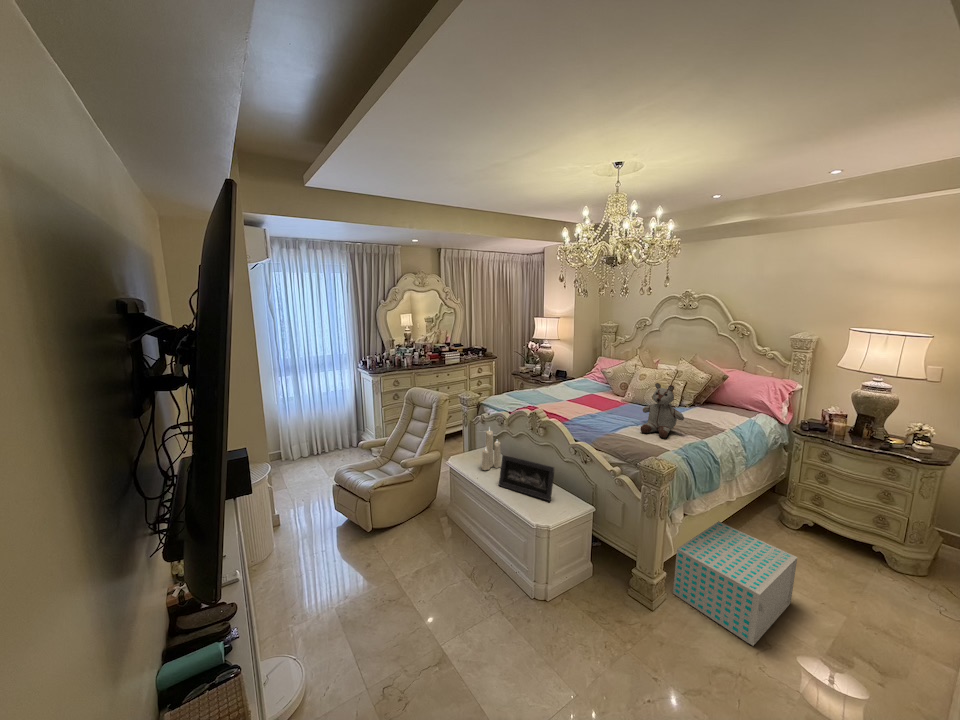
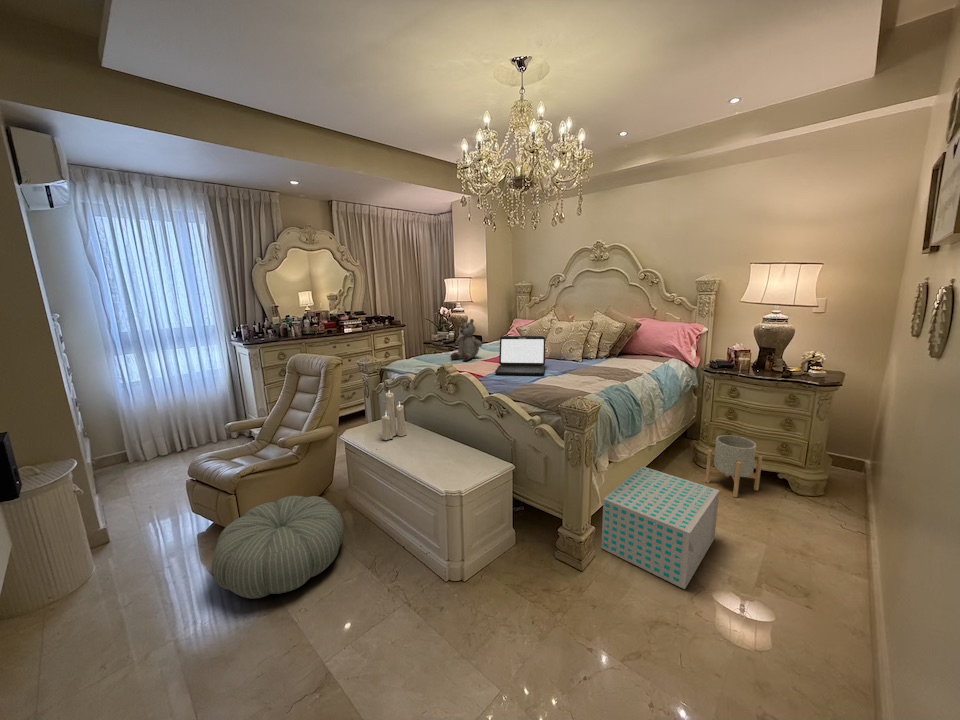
laptop: none [580,382,628,423] -> present [495,336,545,376]
stuffed bear: present [640,383,684,438] -> present [450,319,482,361]
picture frame: present [499,455,555,501] -> none [402,417,466,464]
planter: none [789,499,854,565] -> present [705,435,762,497]
pouf: none [356,507,449,586] -> present [212,496,344,599]

